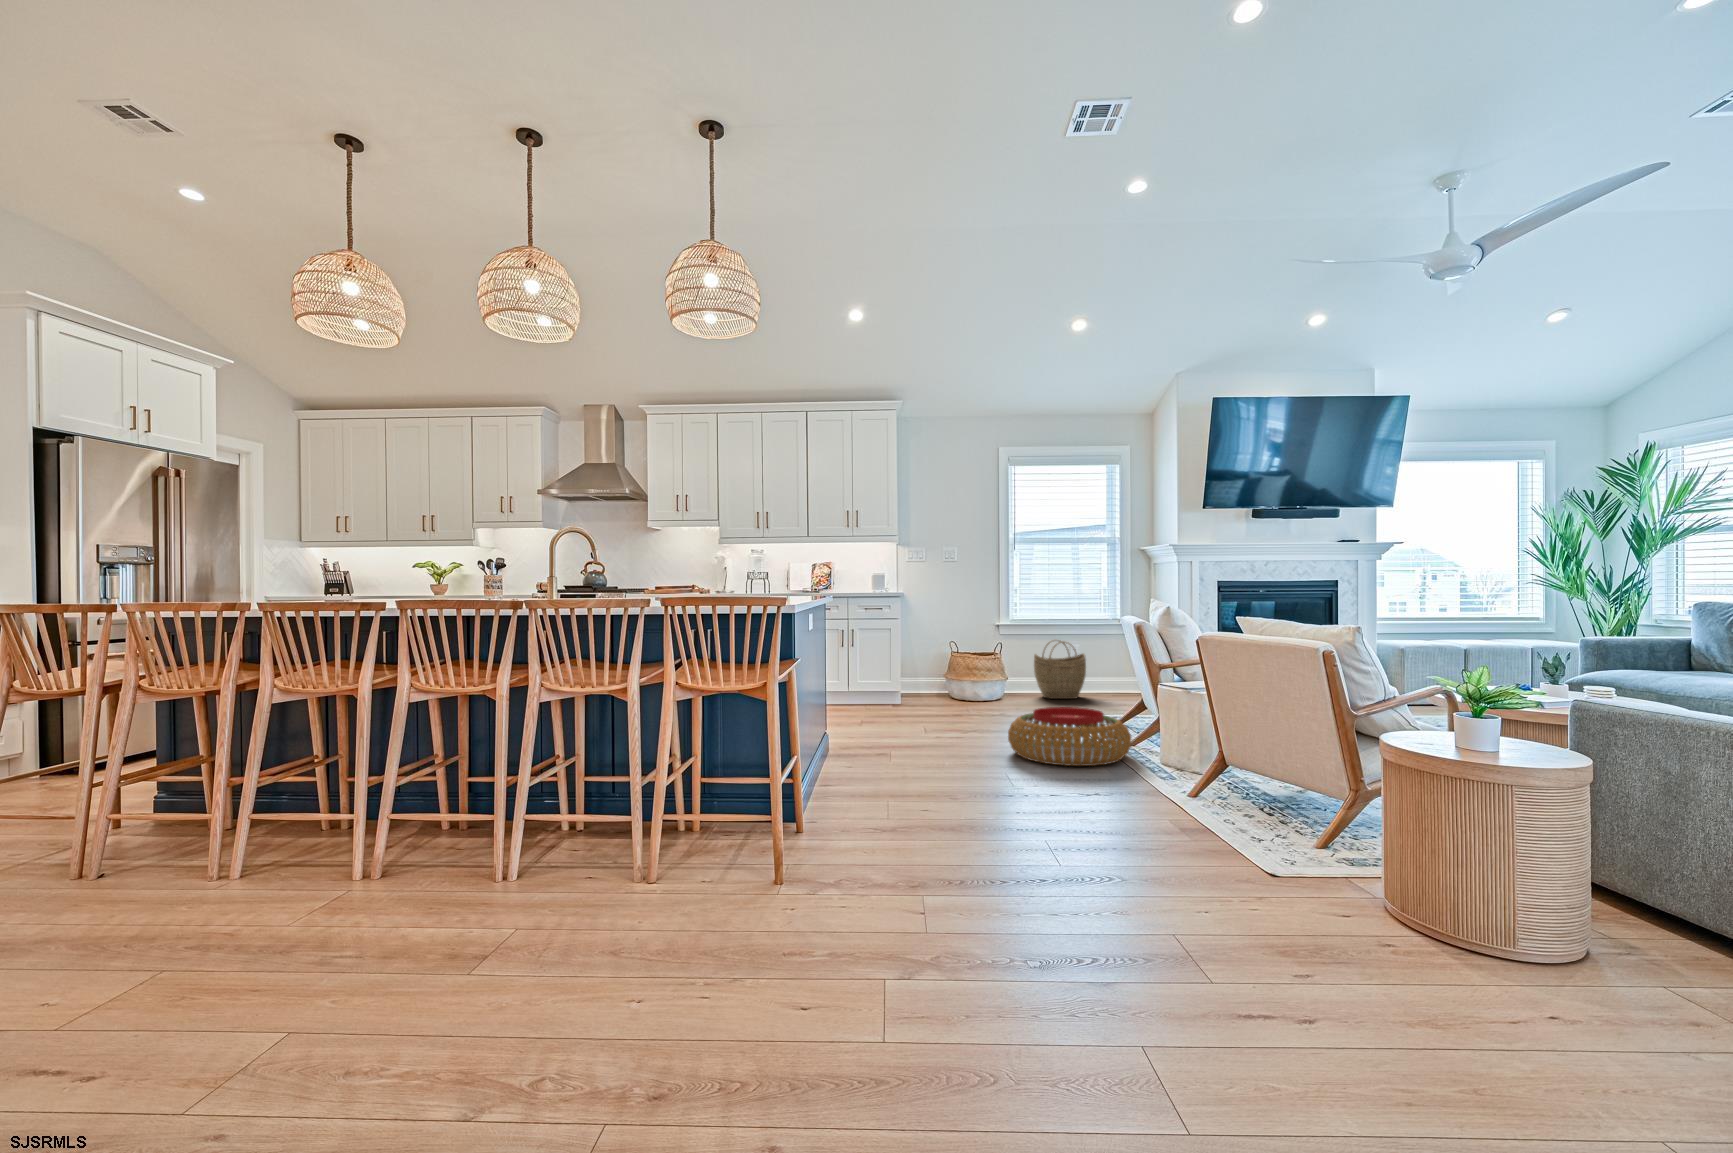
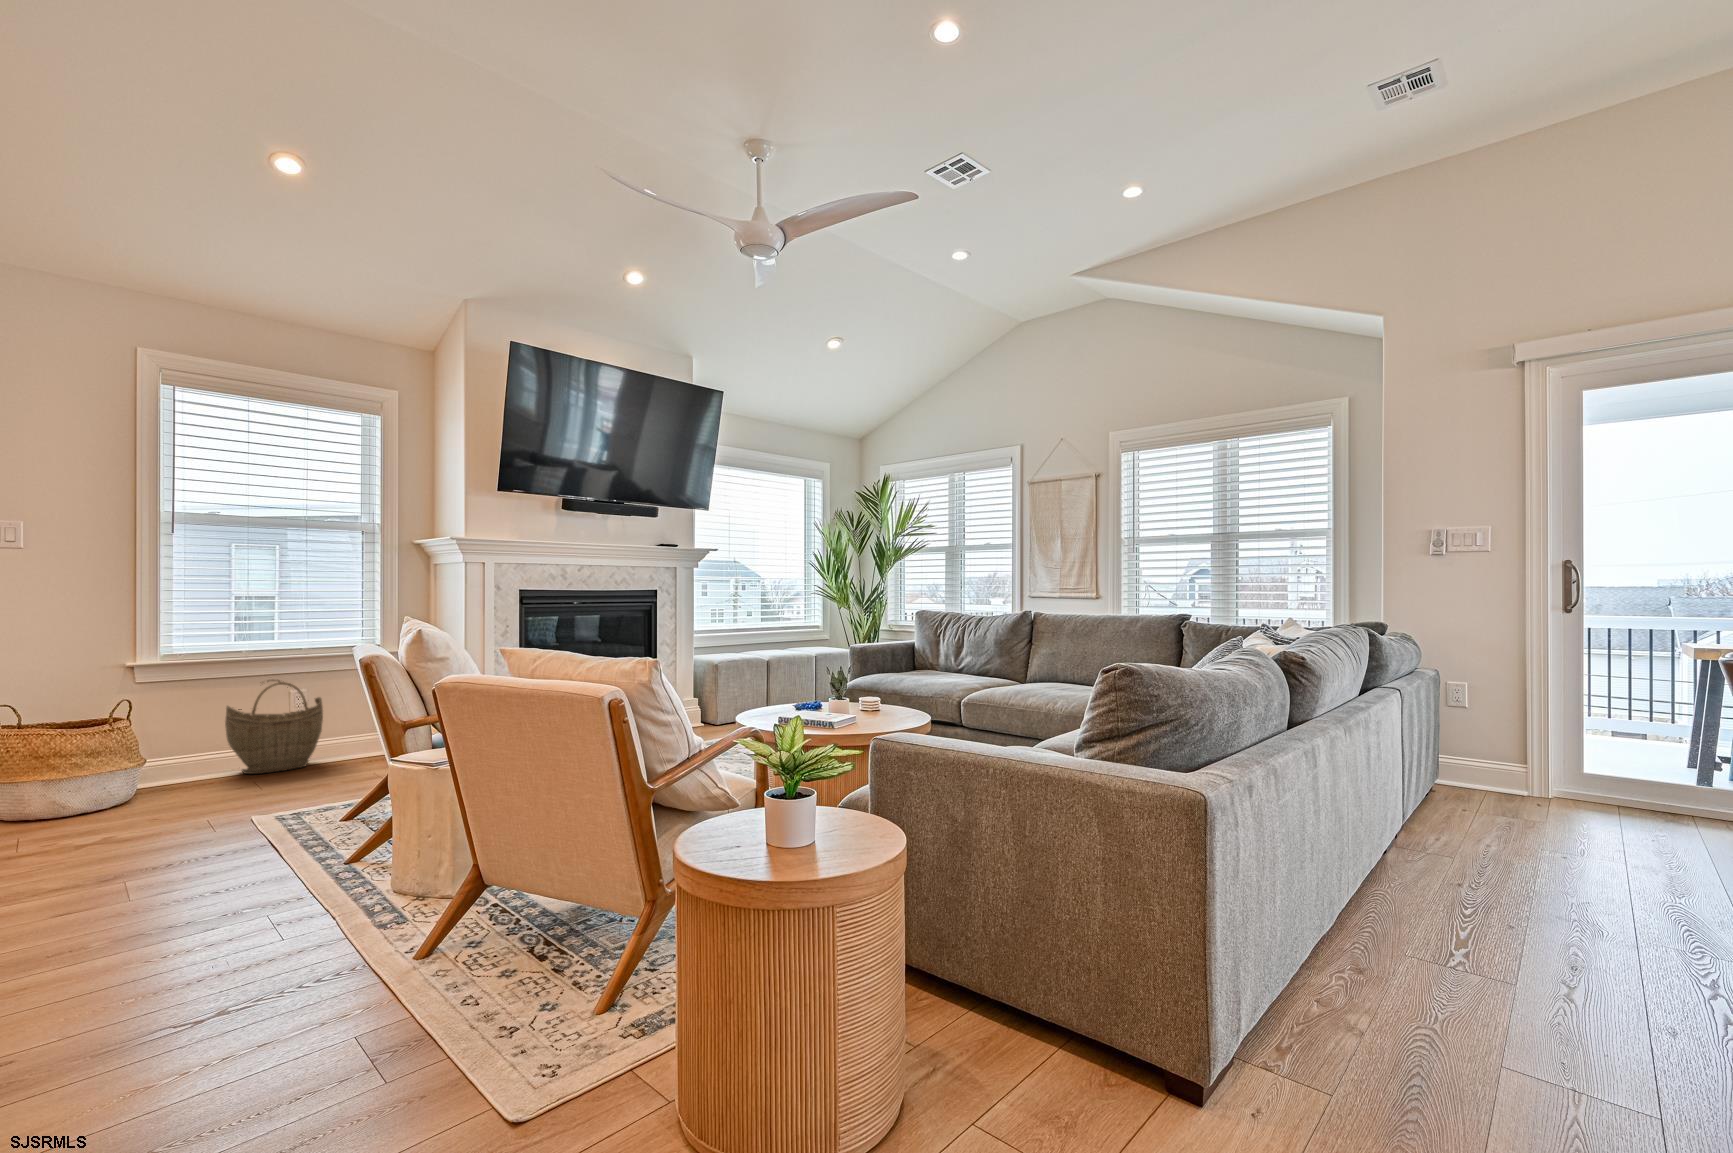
pouf: present [1008,707,1131,766] -> none [75,806,348,936]

